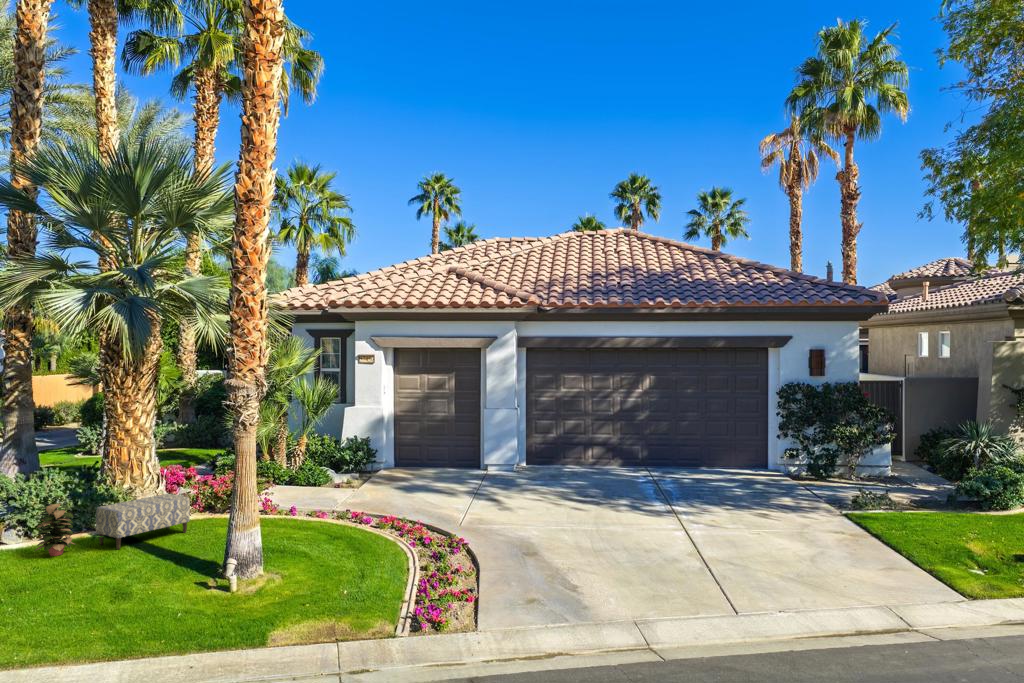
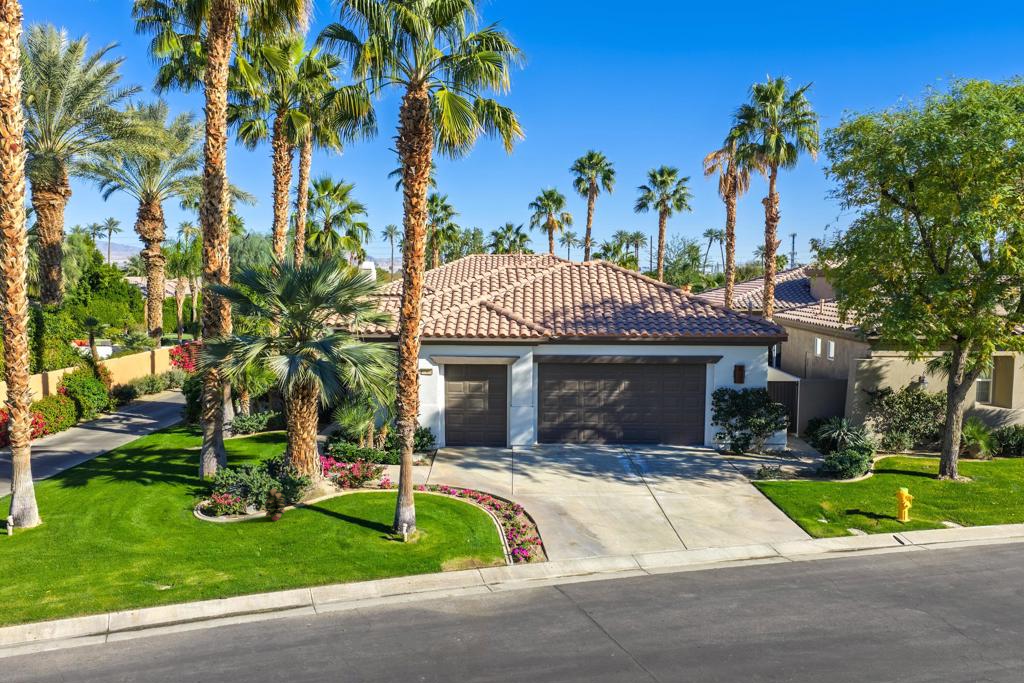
bench: present [96,494,190,549] -> none [294,478,345,515]

